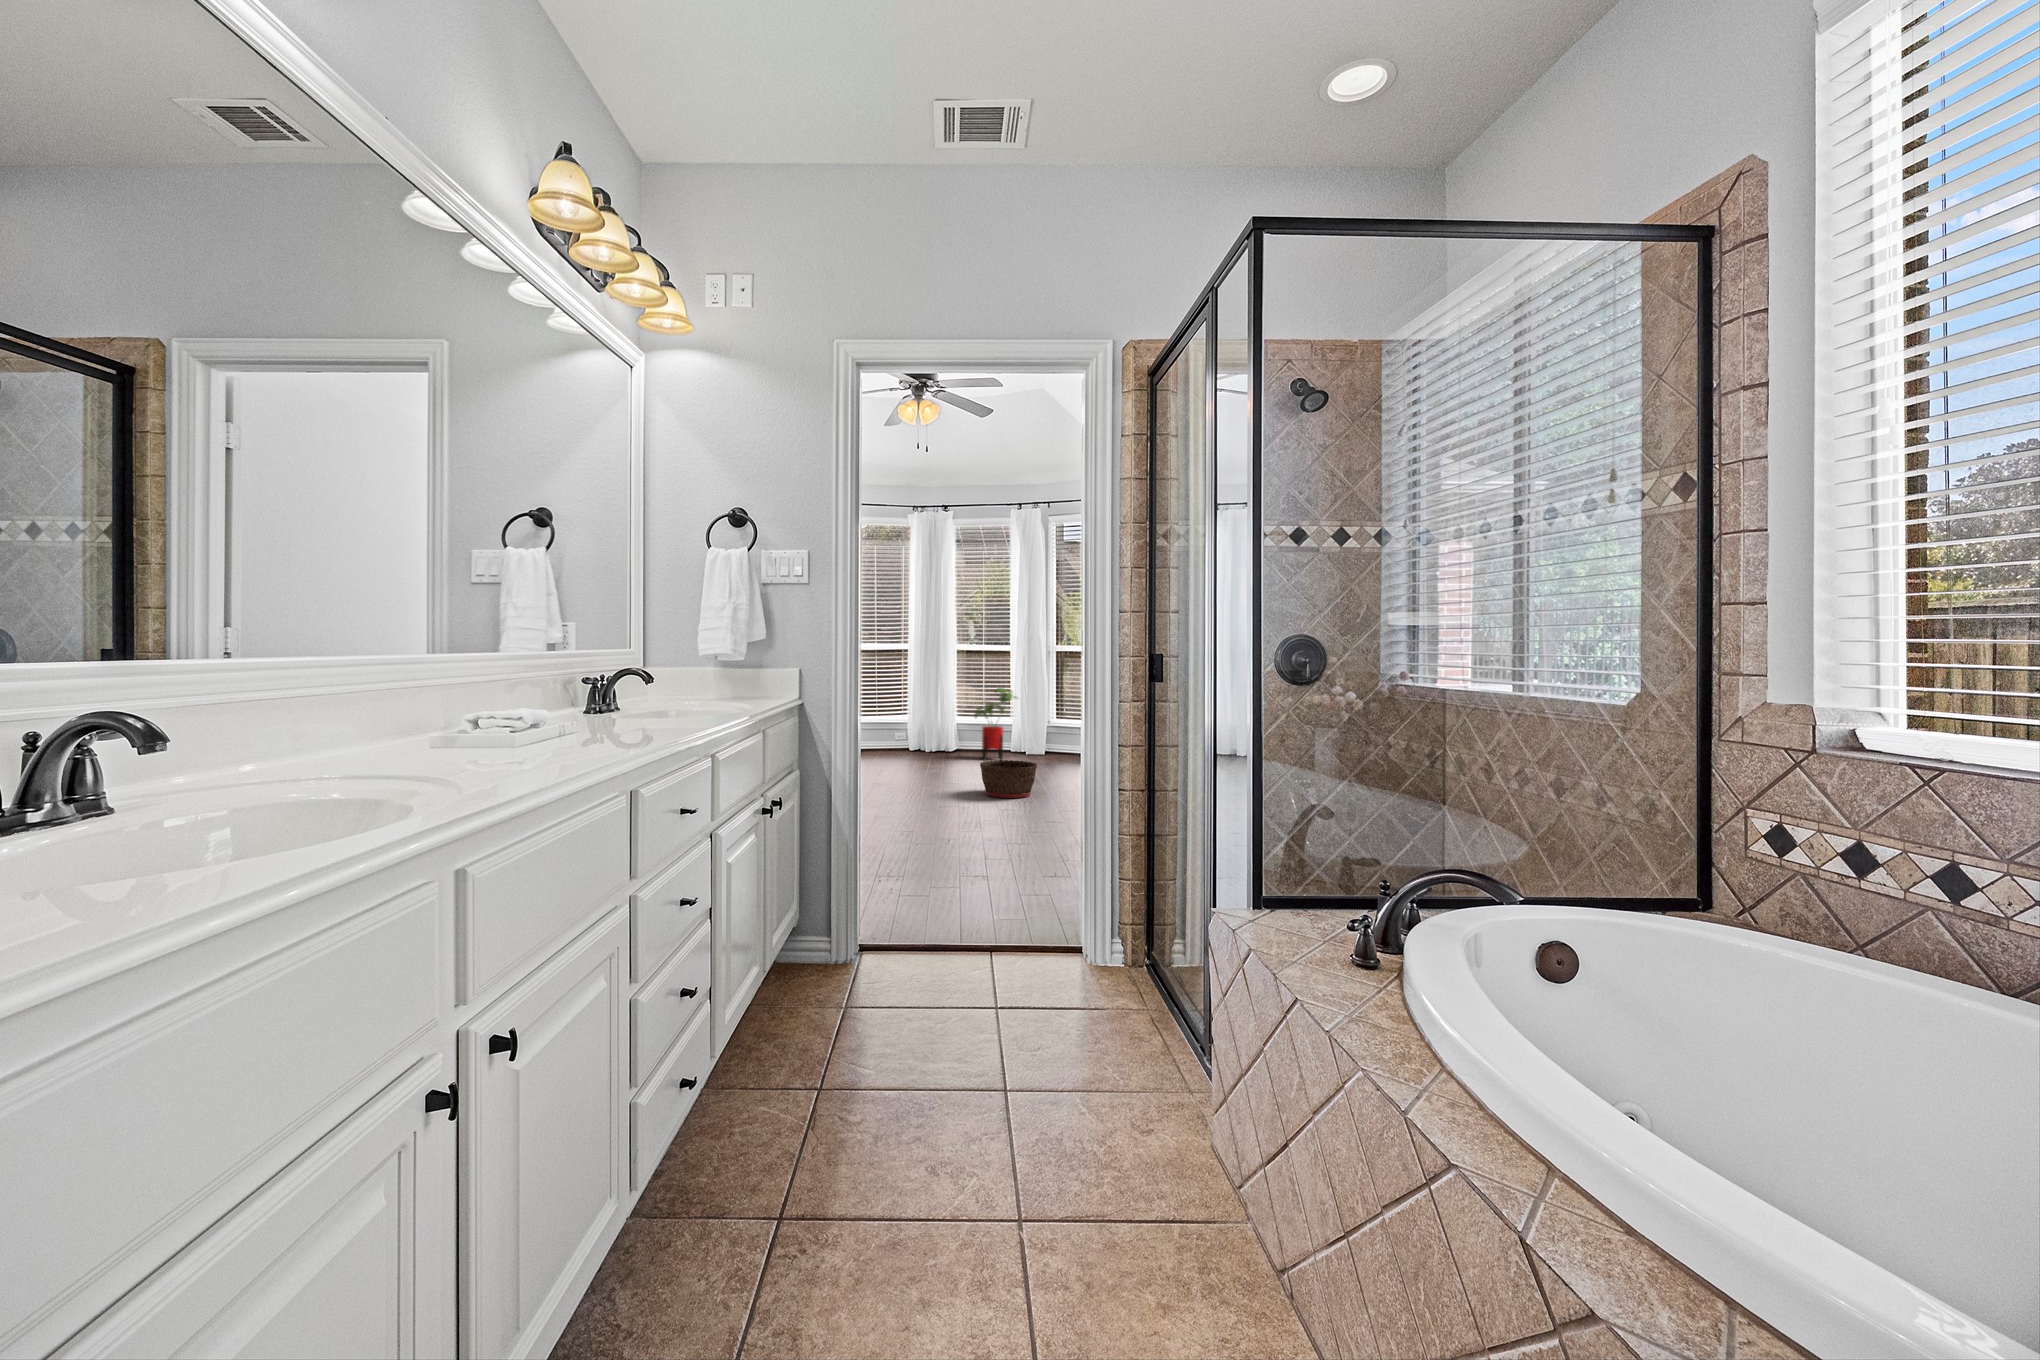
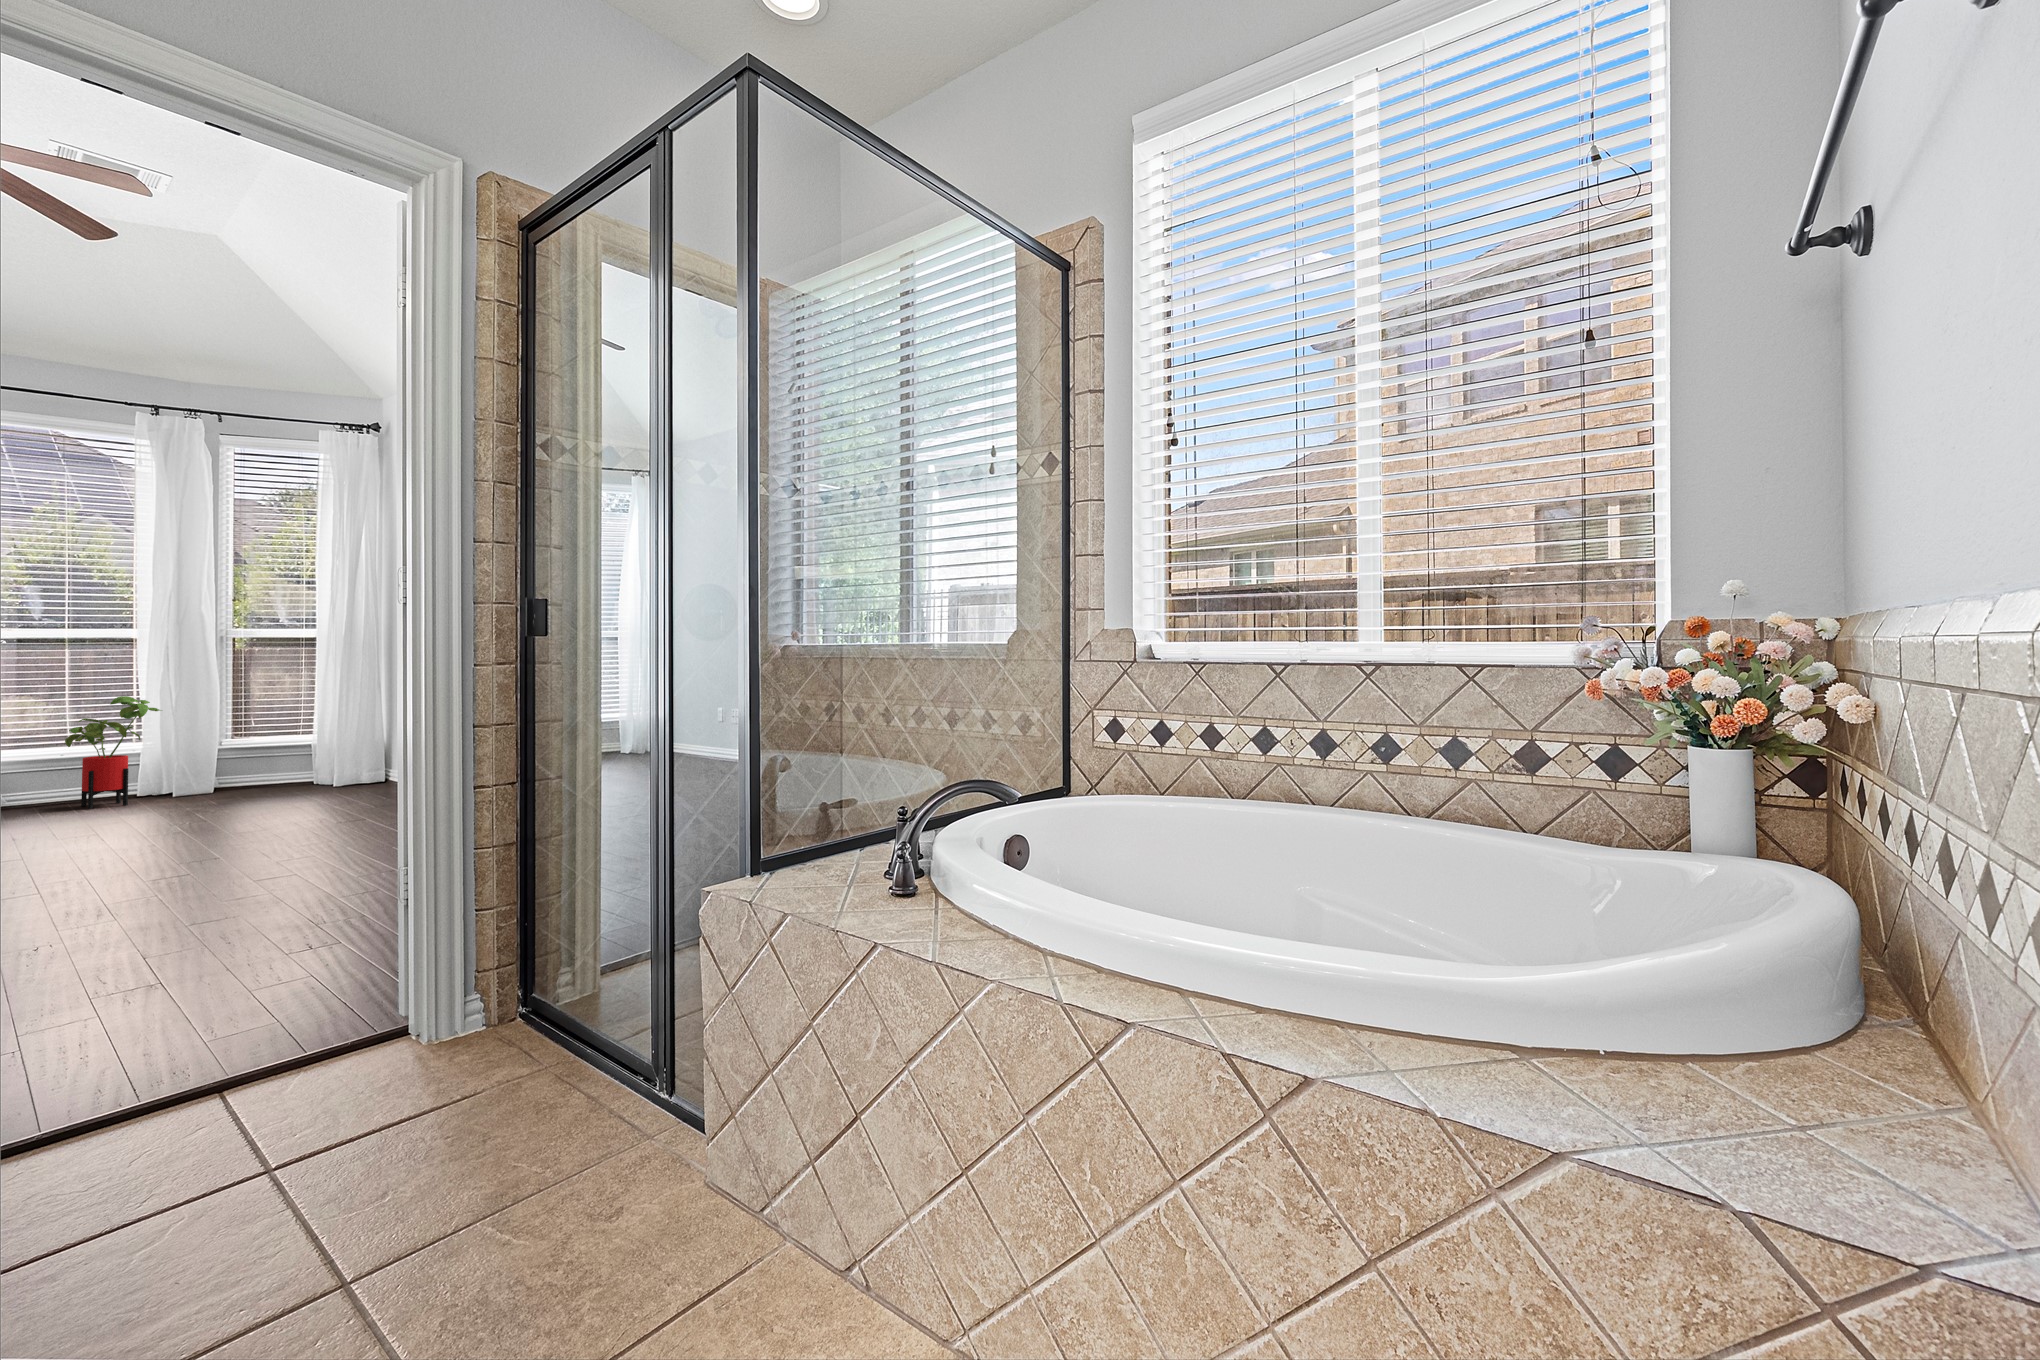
basket: present [980,760,1037,798] -> none [108,795,224,853]

